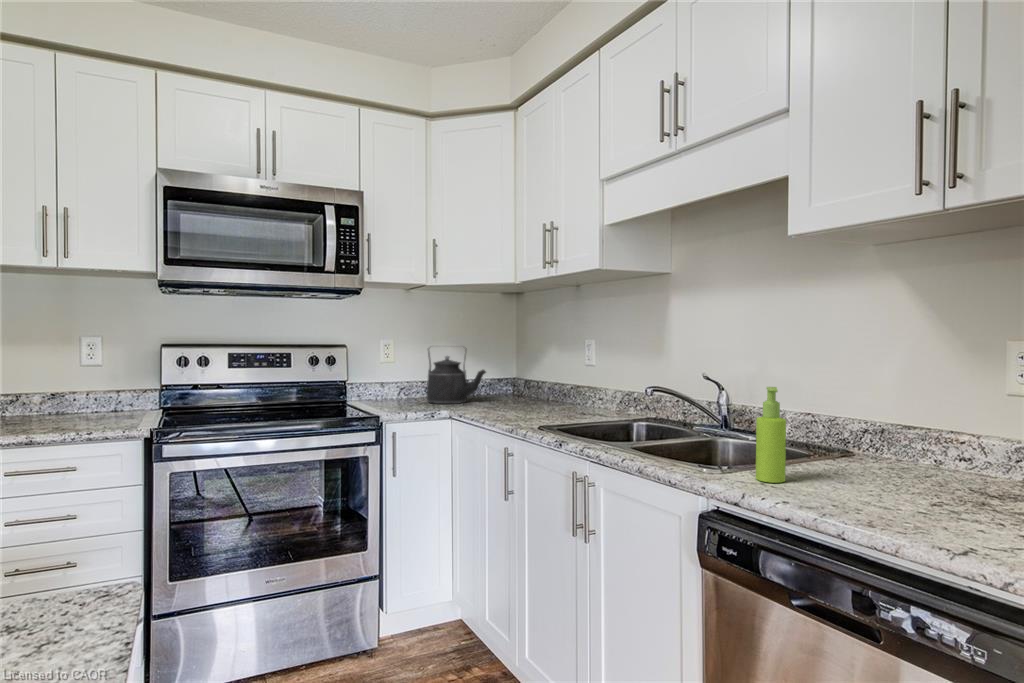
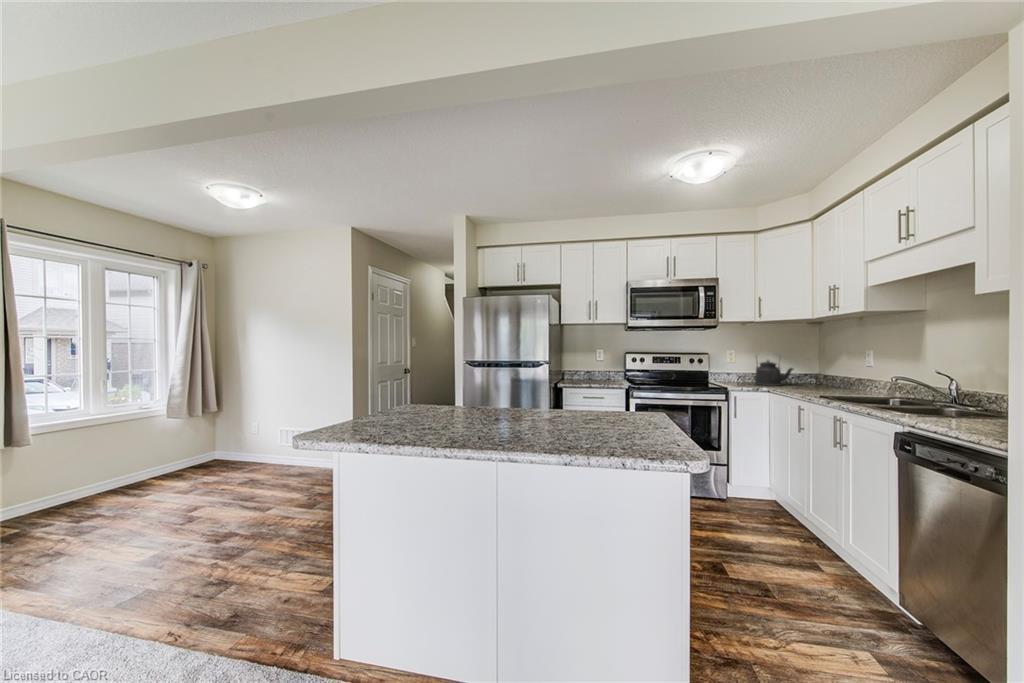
soap dispenser: present [756,387,786,483] -> none [945,375,967,425]

